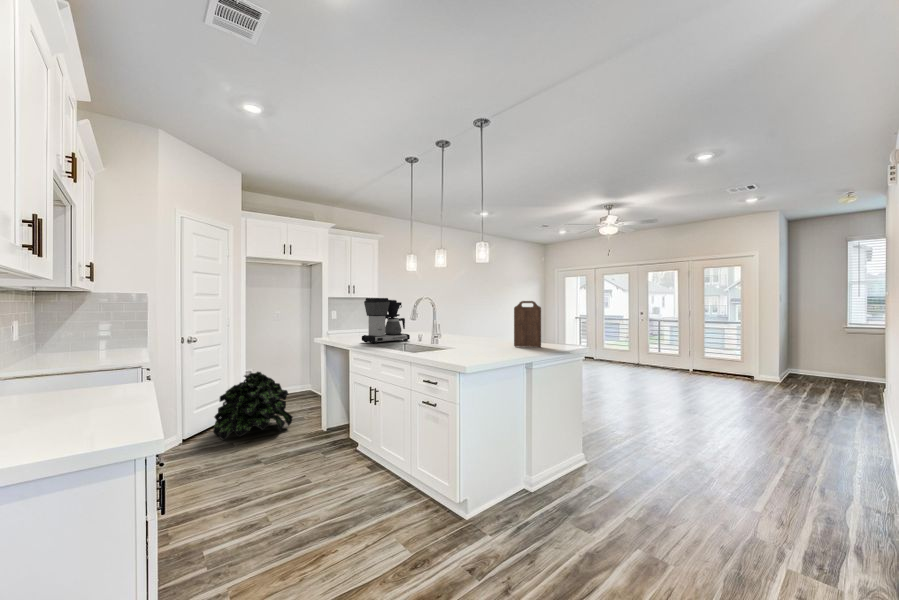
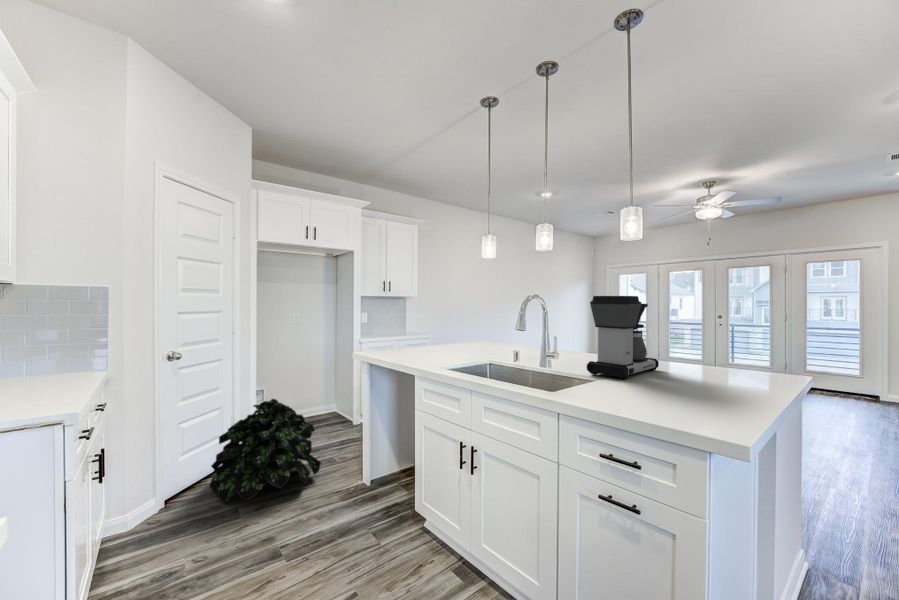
coffee maker: present [362,298,410,344] -> present [587,296,659,379]
cutting board: present [514,301,541,347] -> none [685,306,736,382]

